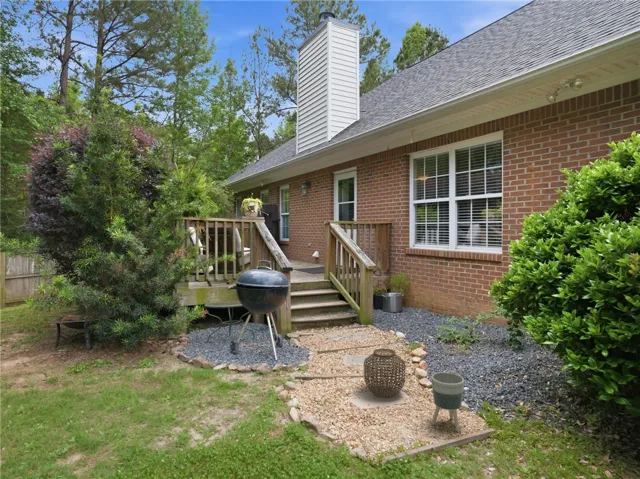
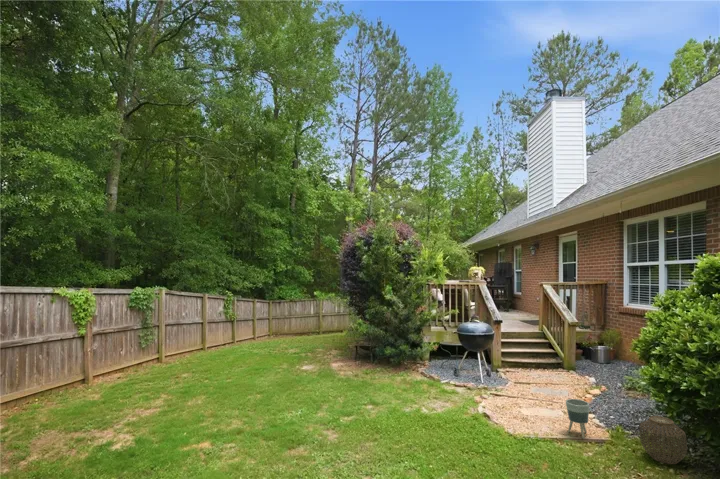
woven basket: present [364,349,405,398] -> present [639,416,687,464]

